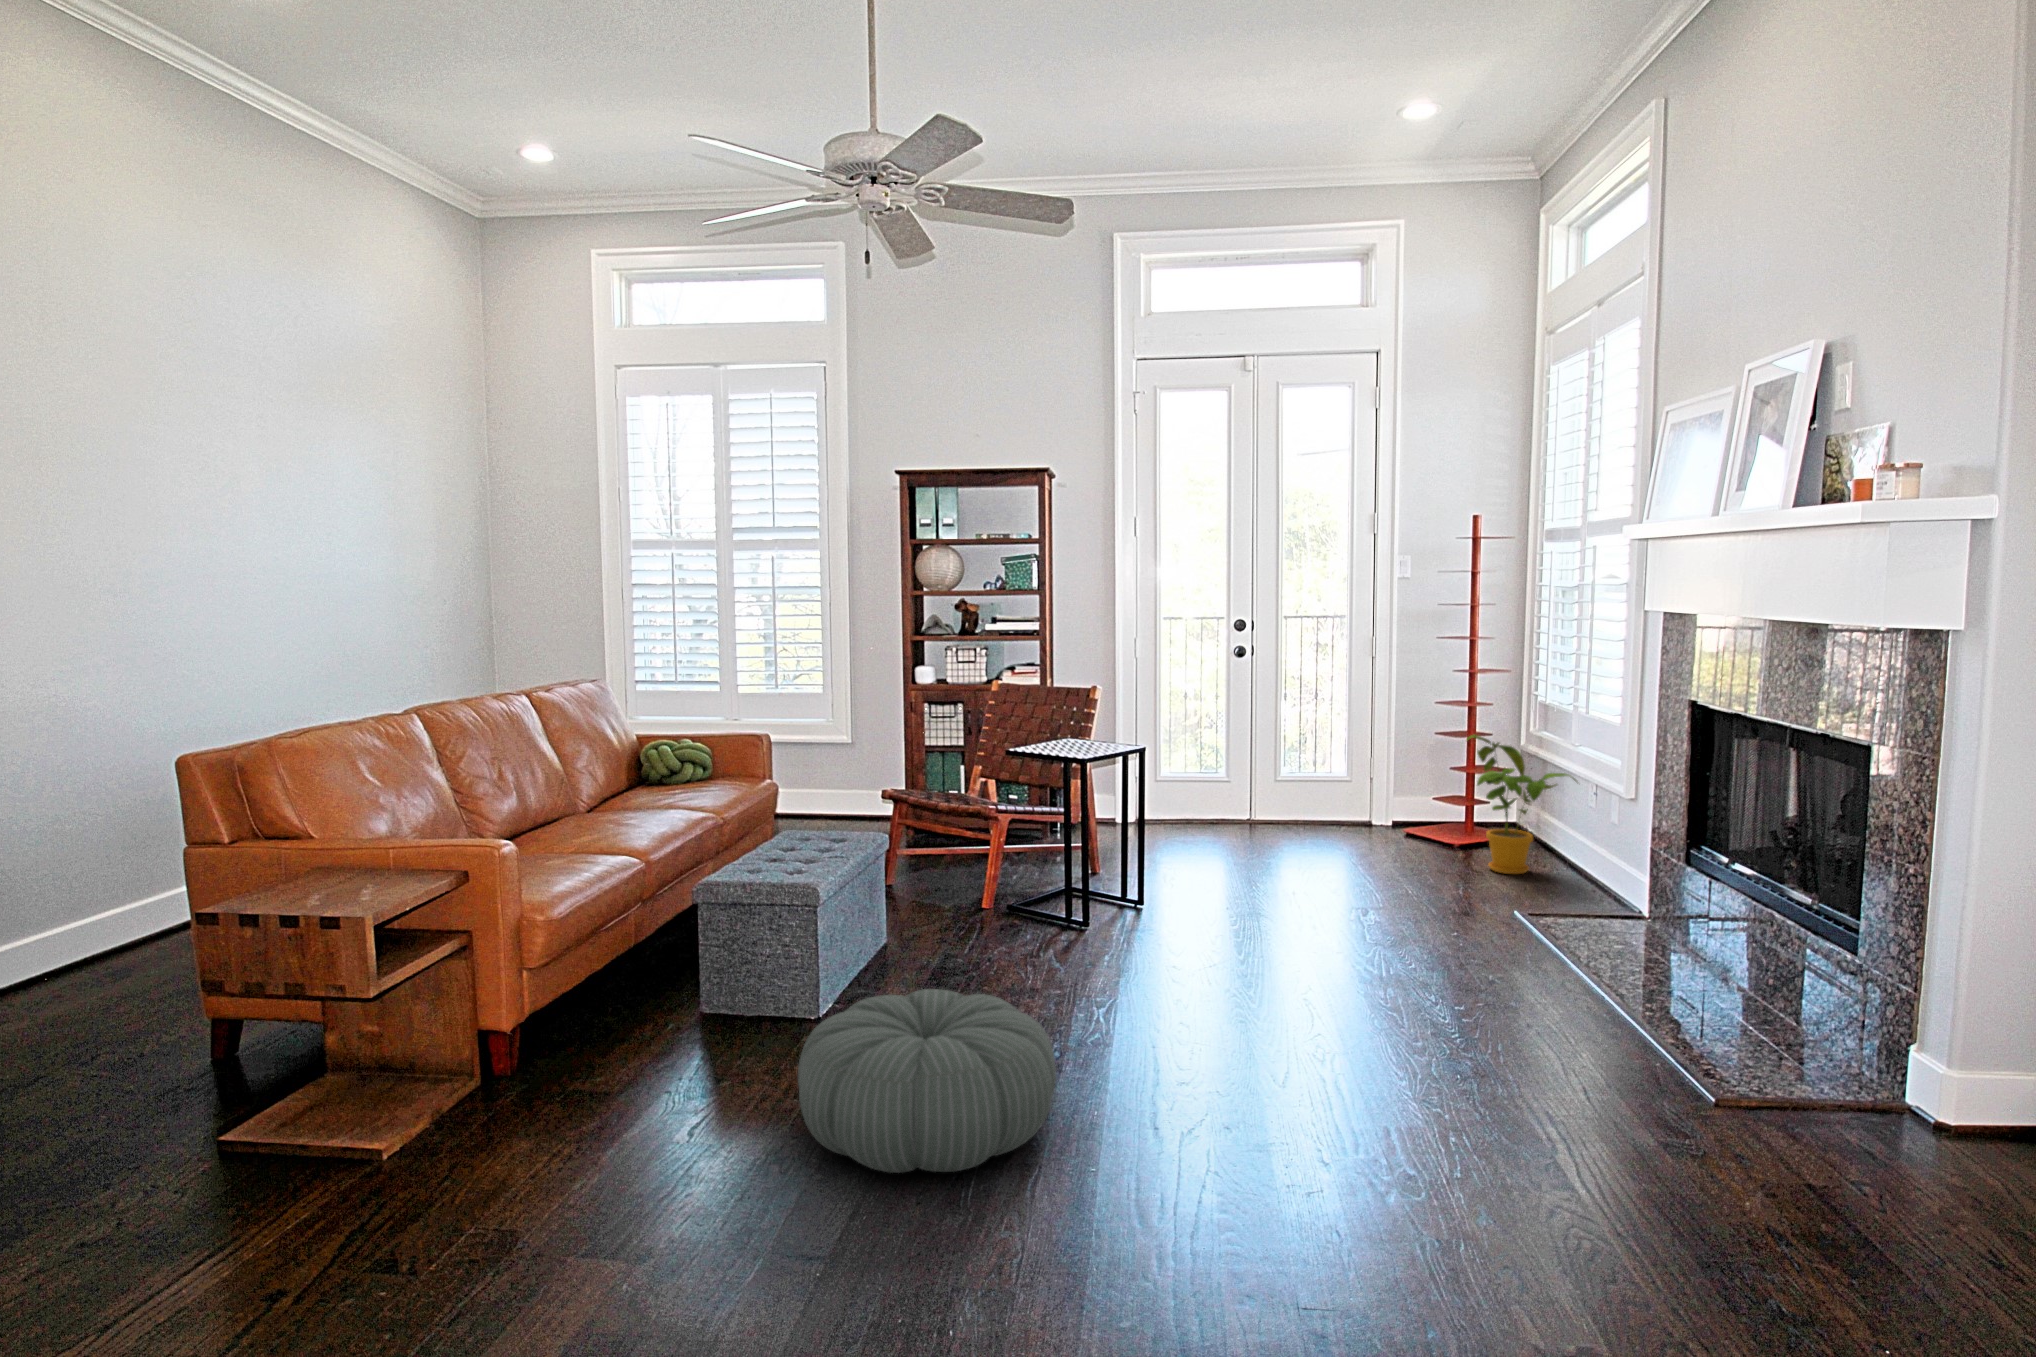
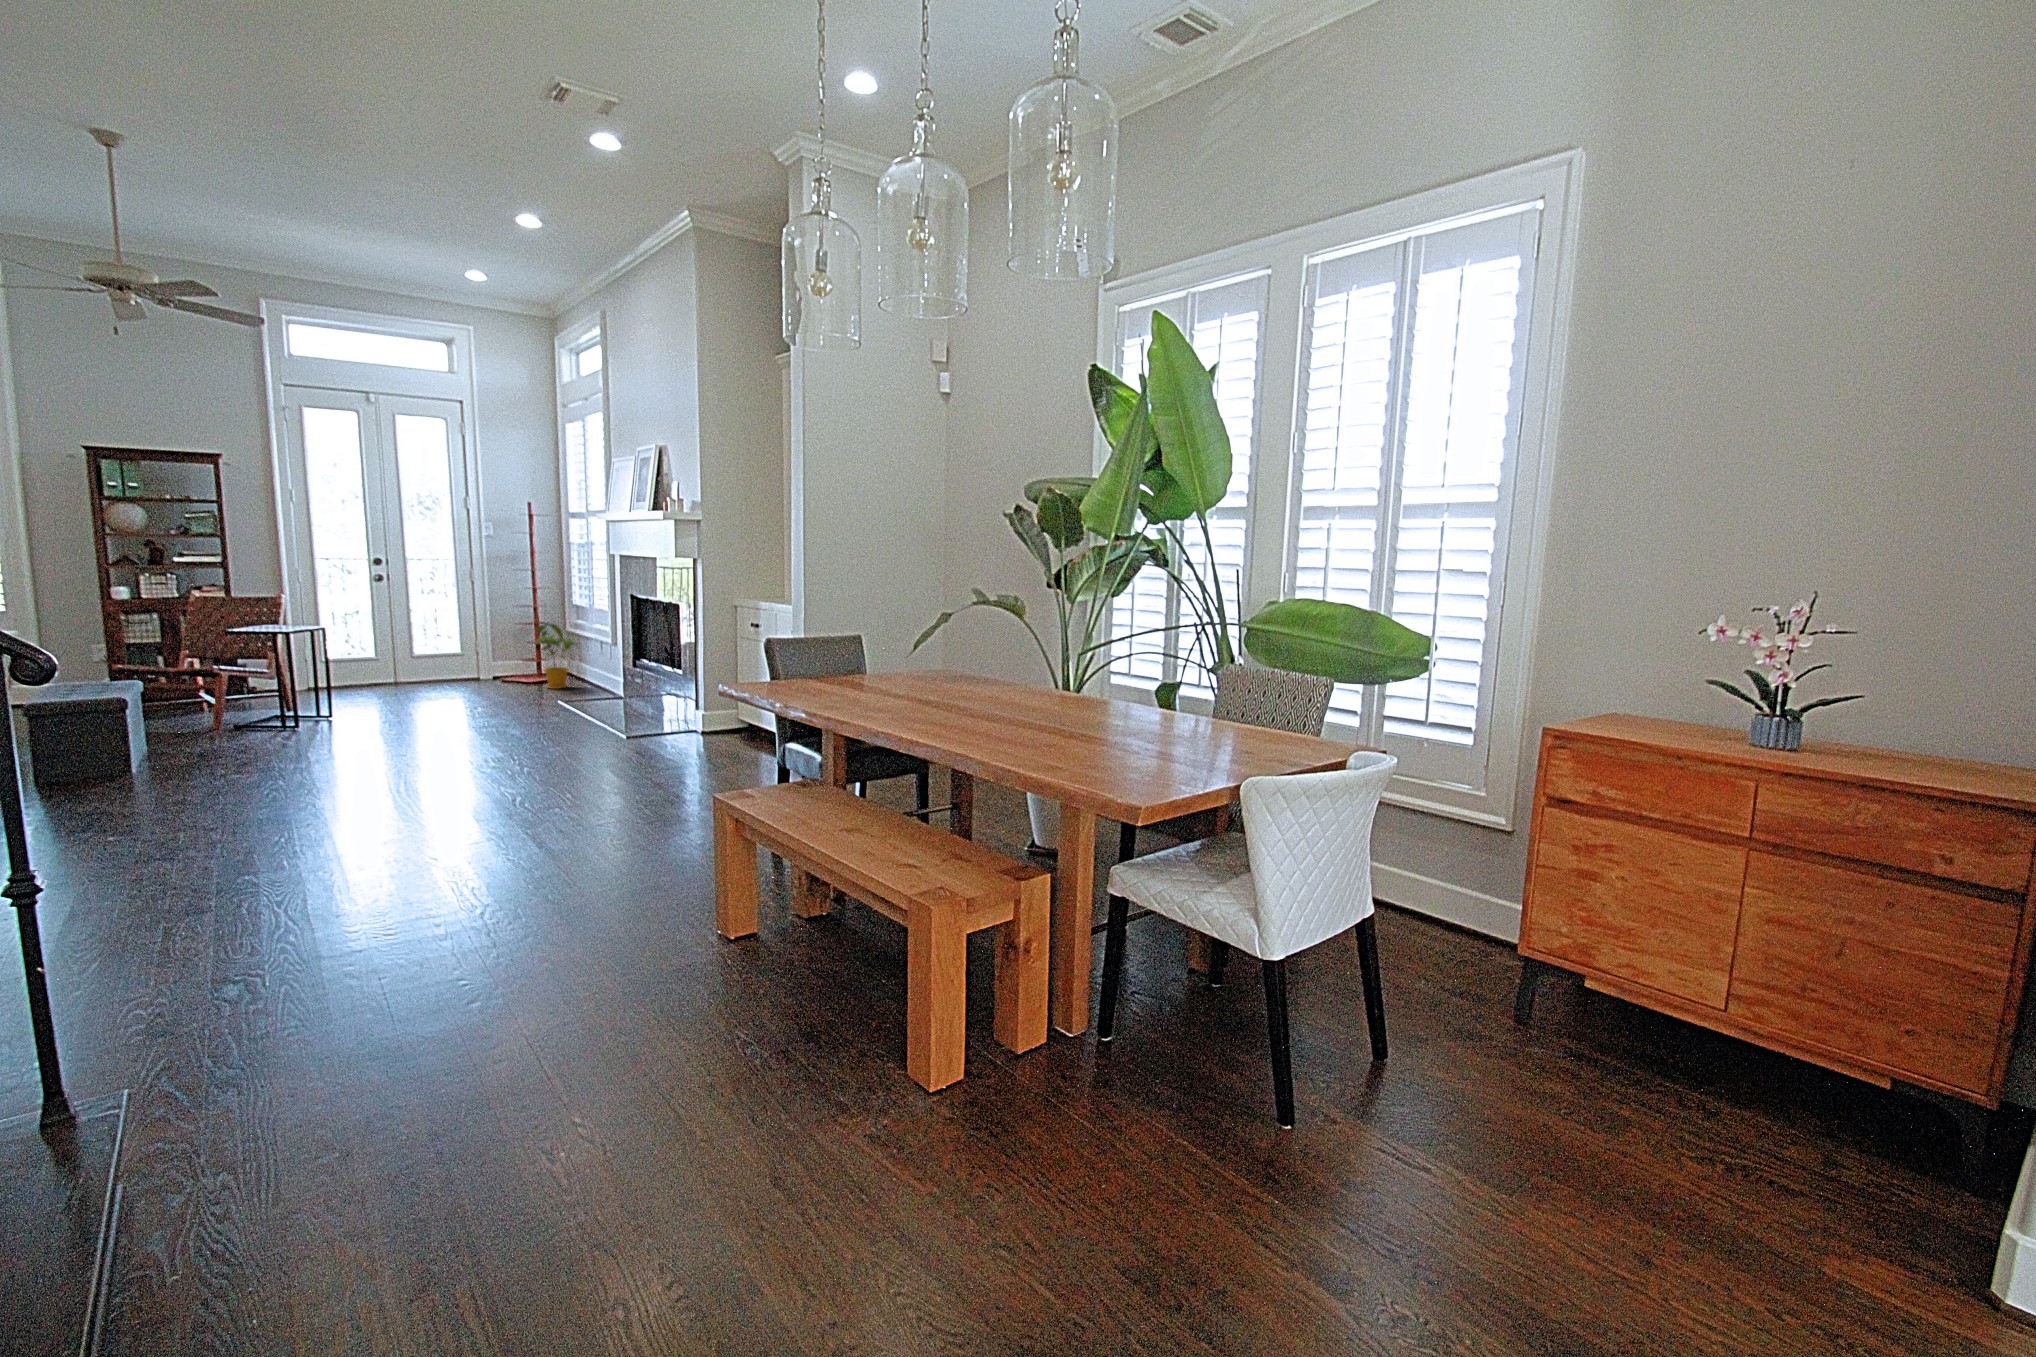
pouf: present [798,989,1056,1173] -> none [152,732,314,803]

